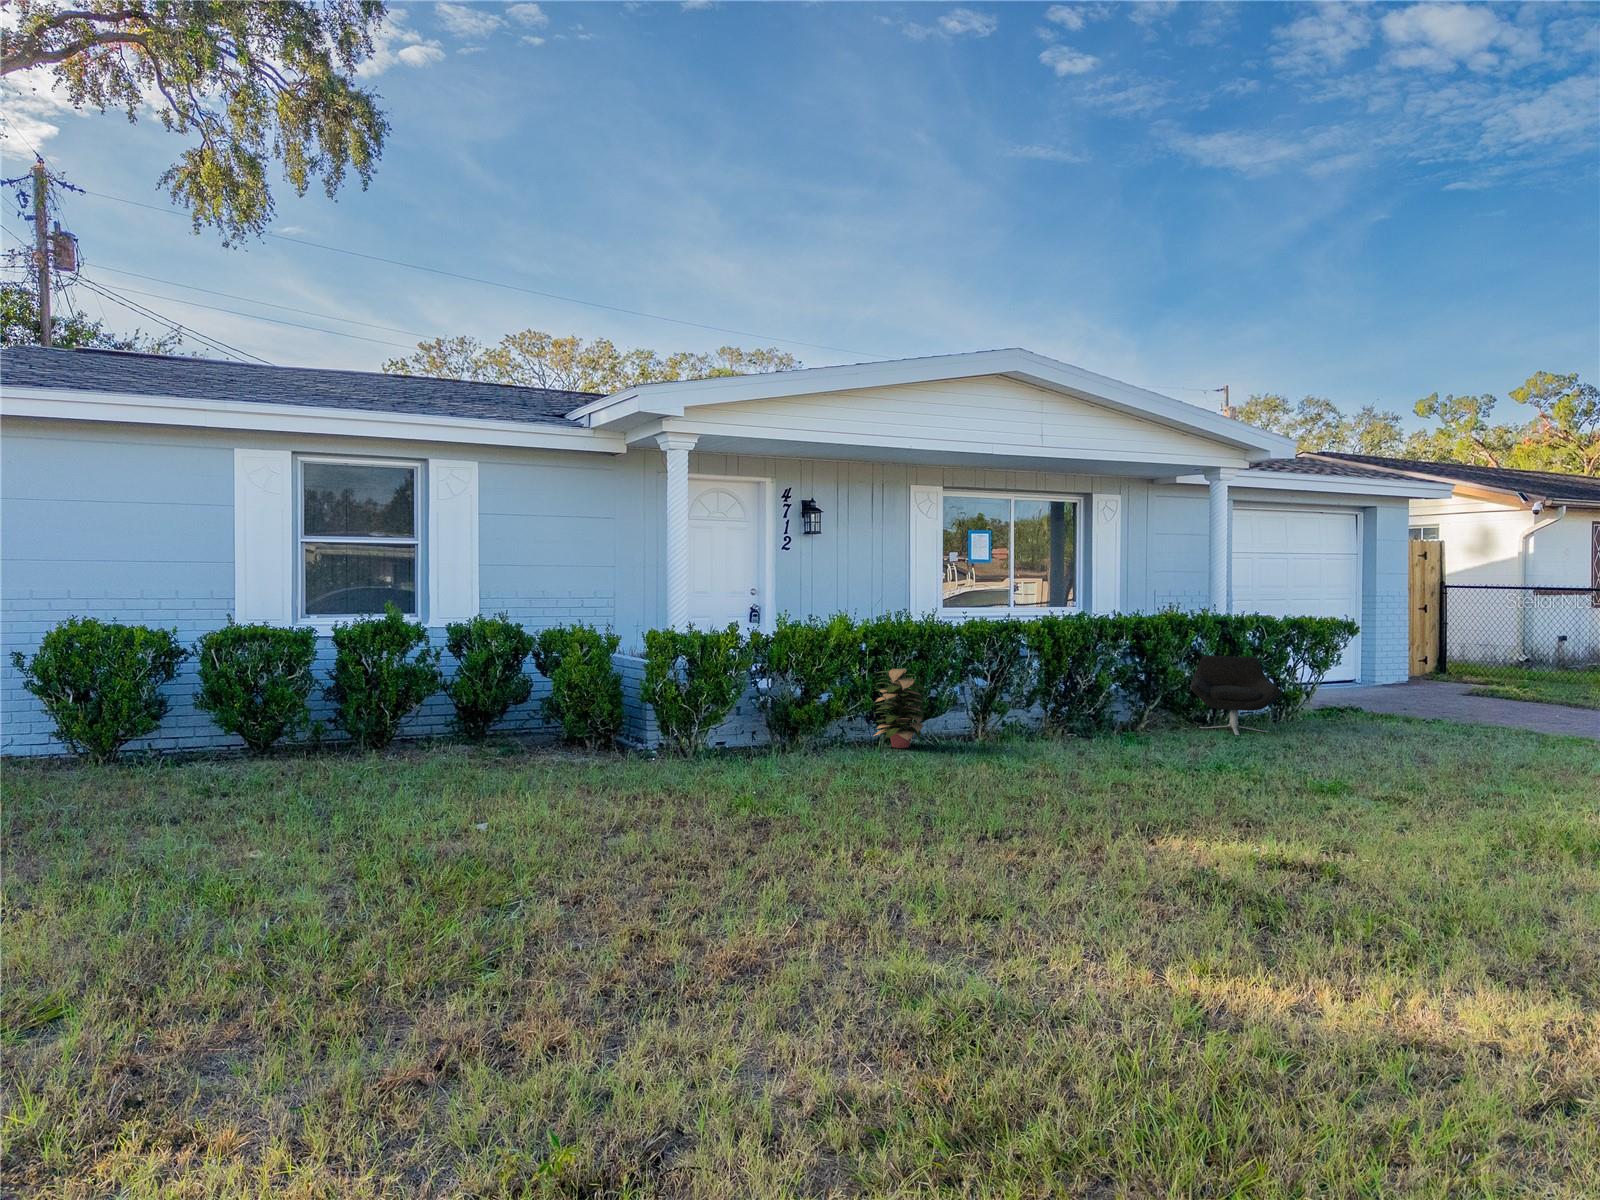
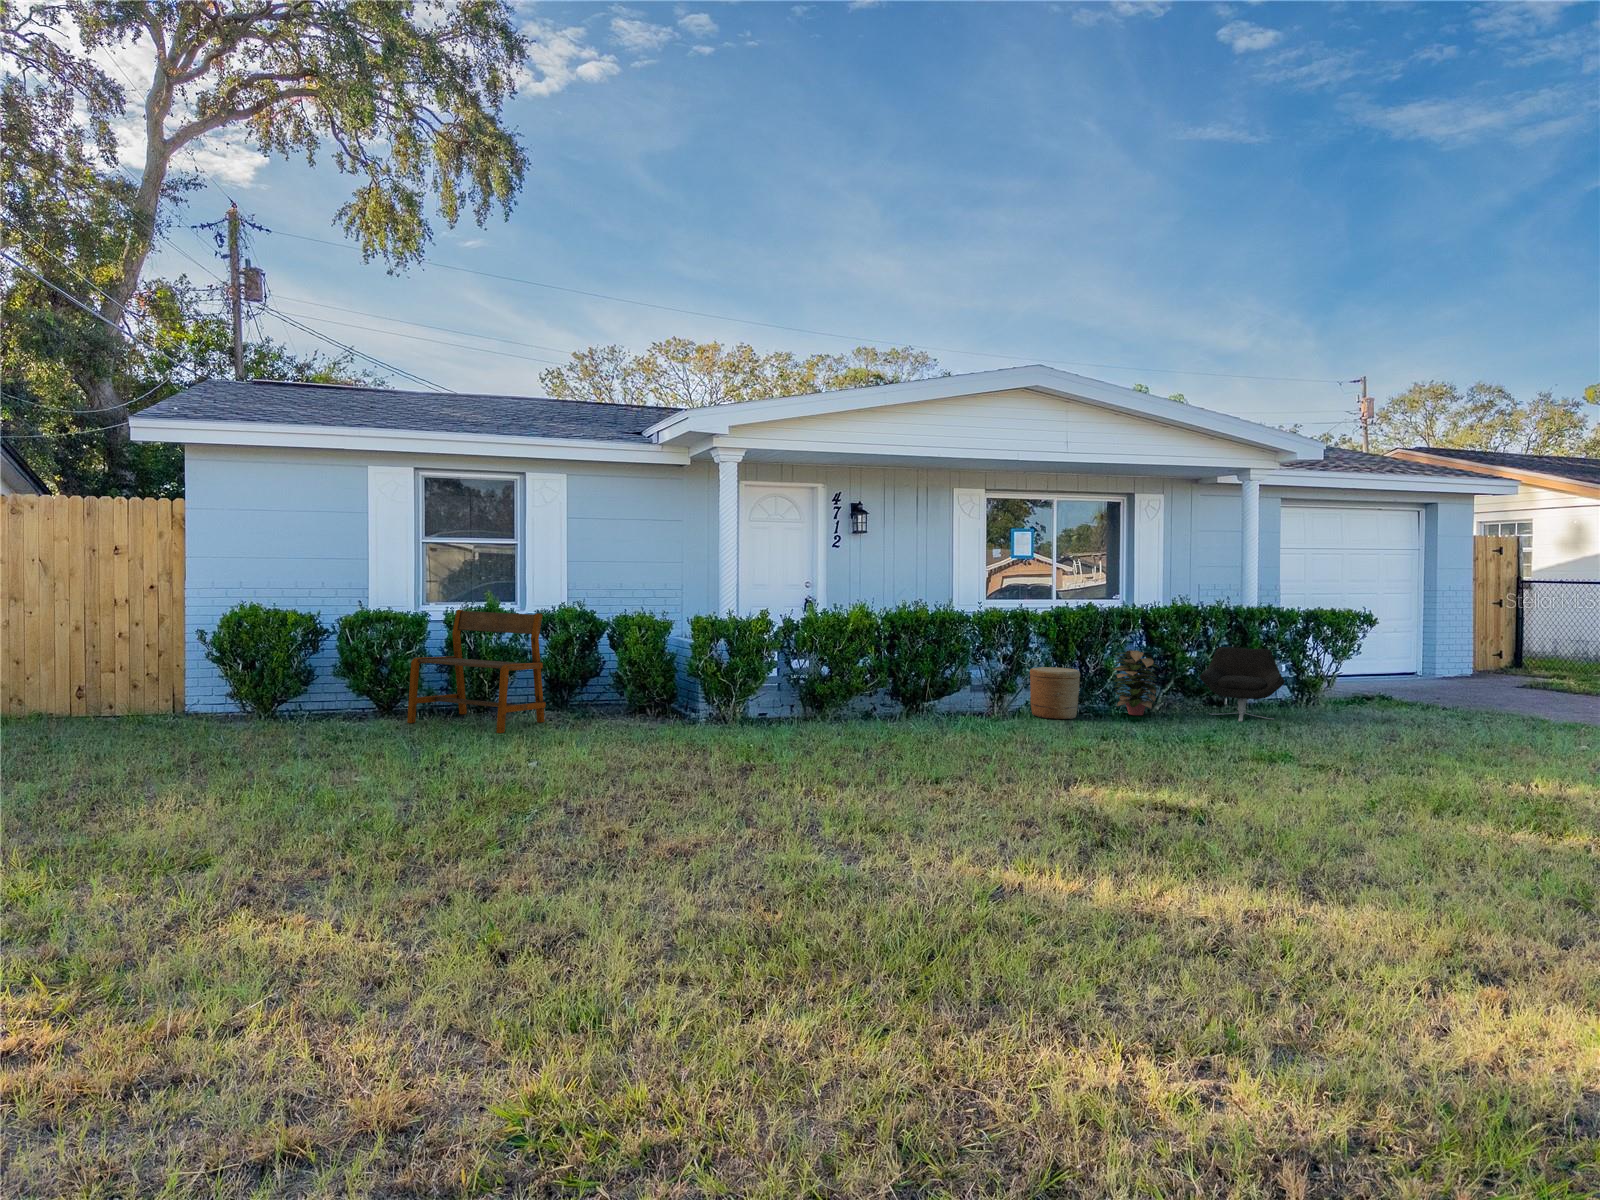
bench: none [293,624,469,775] -> present [407,610,546,733]
decorative plant: present [873,669,925,748] -> present [1113,651,1159,715]
woven basket: none [1017,681,1072,738] -> present [1030,667,1080,719]

